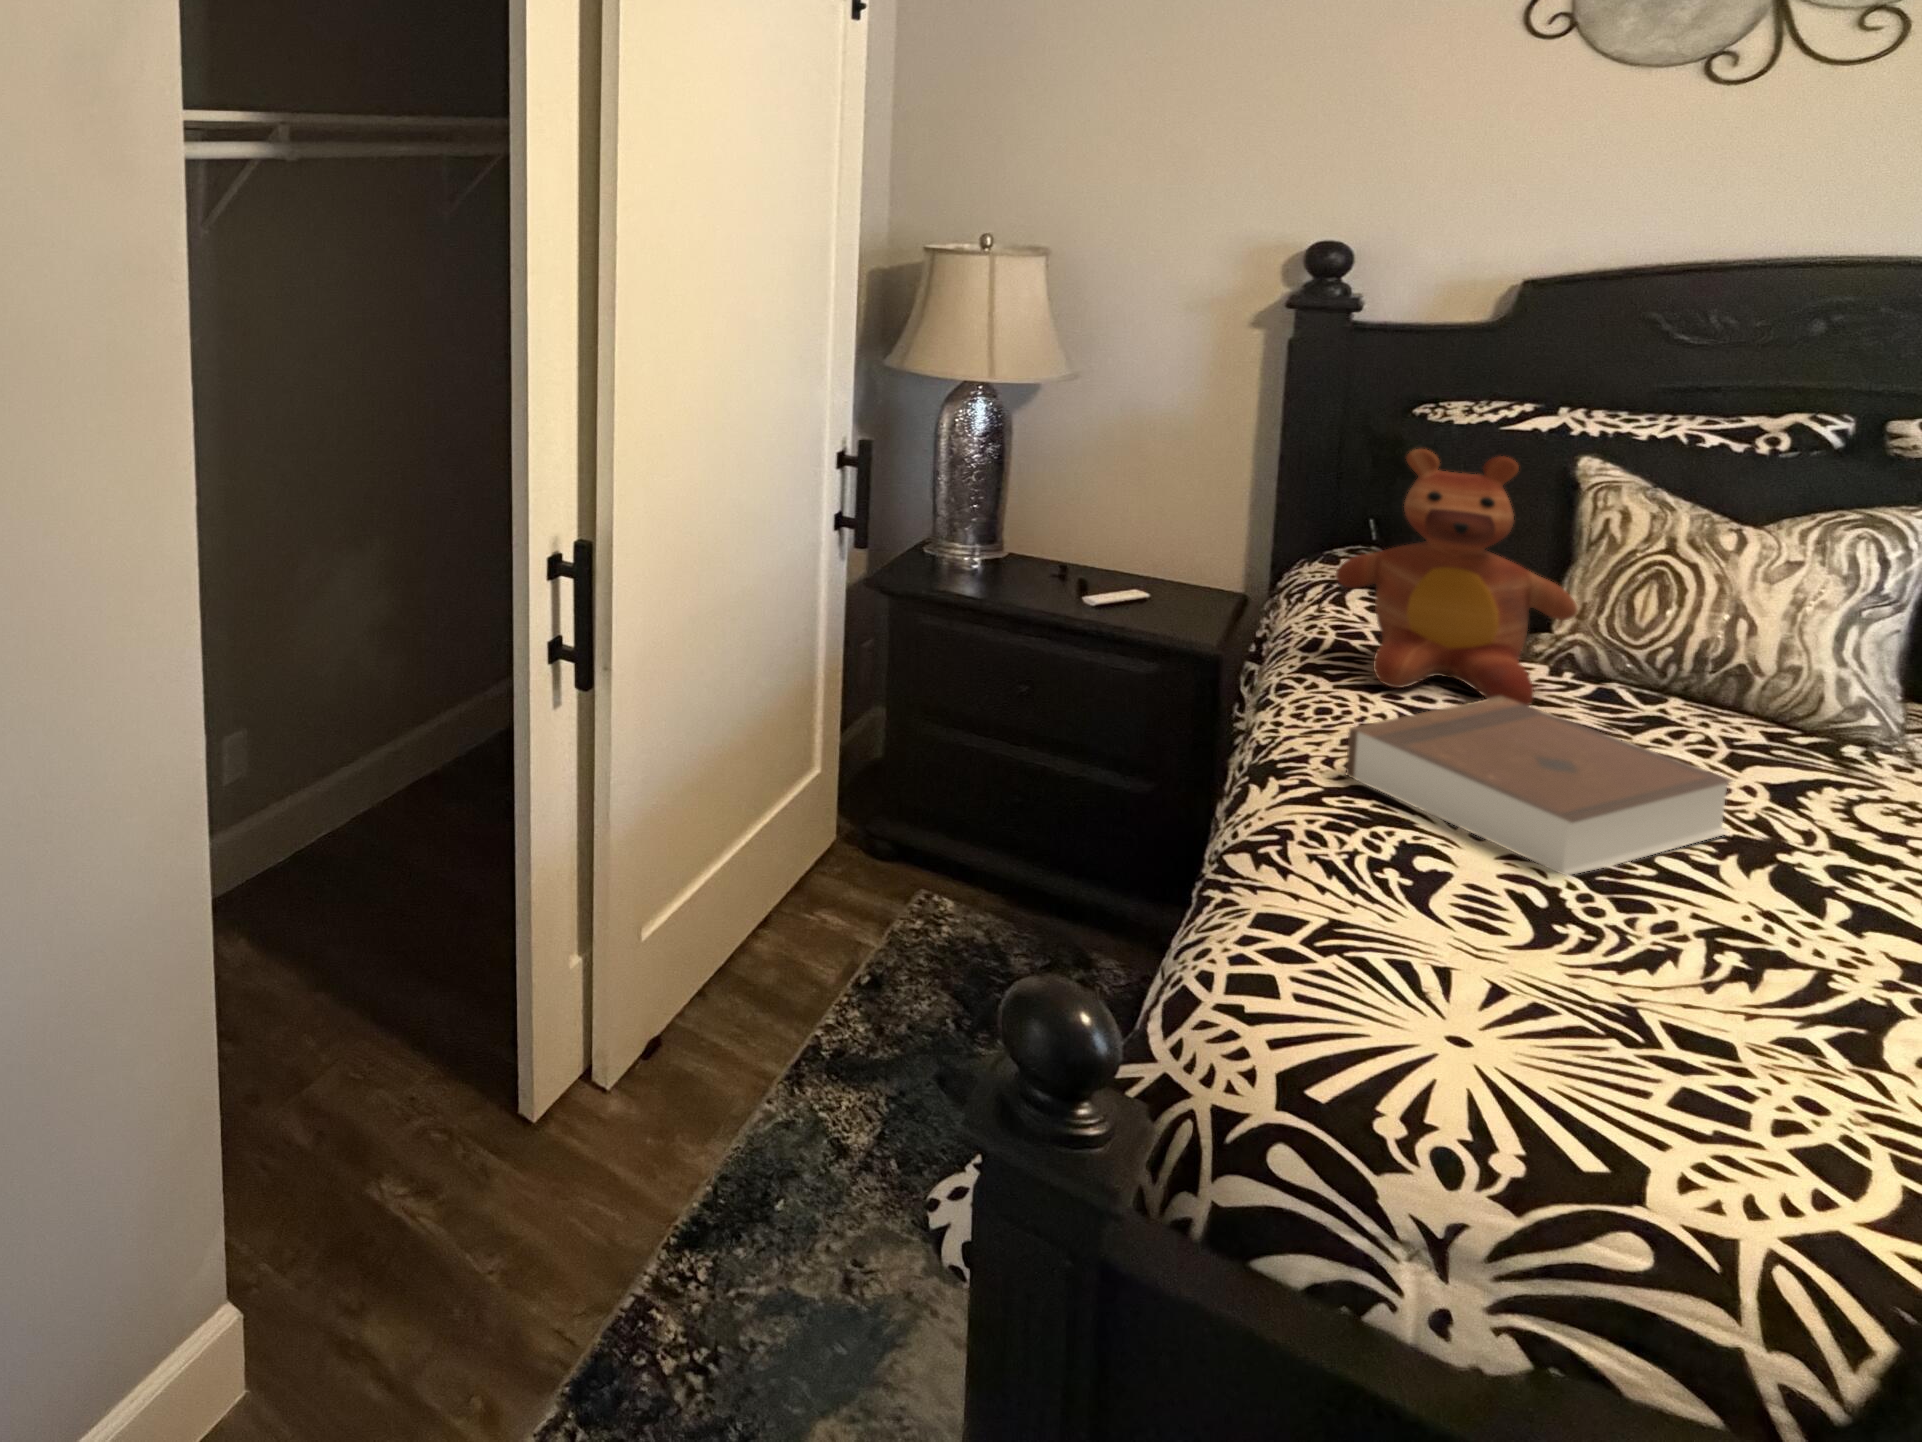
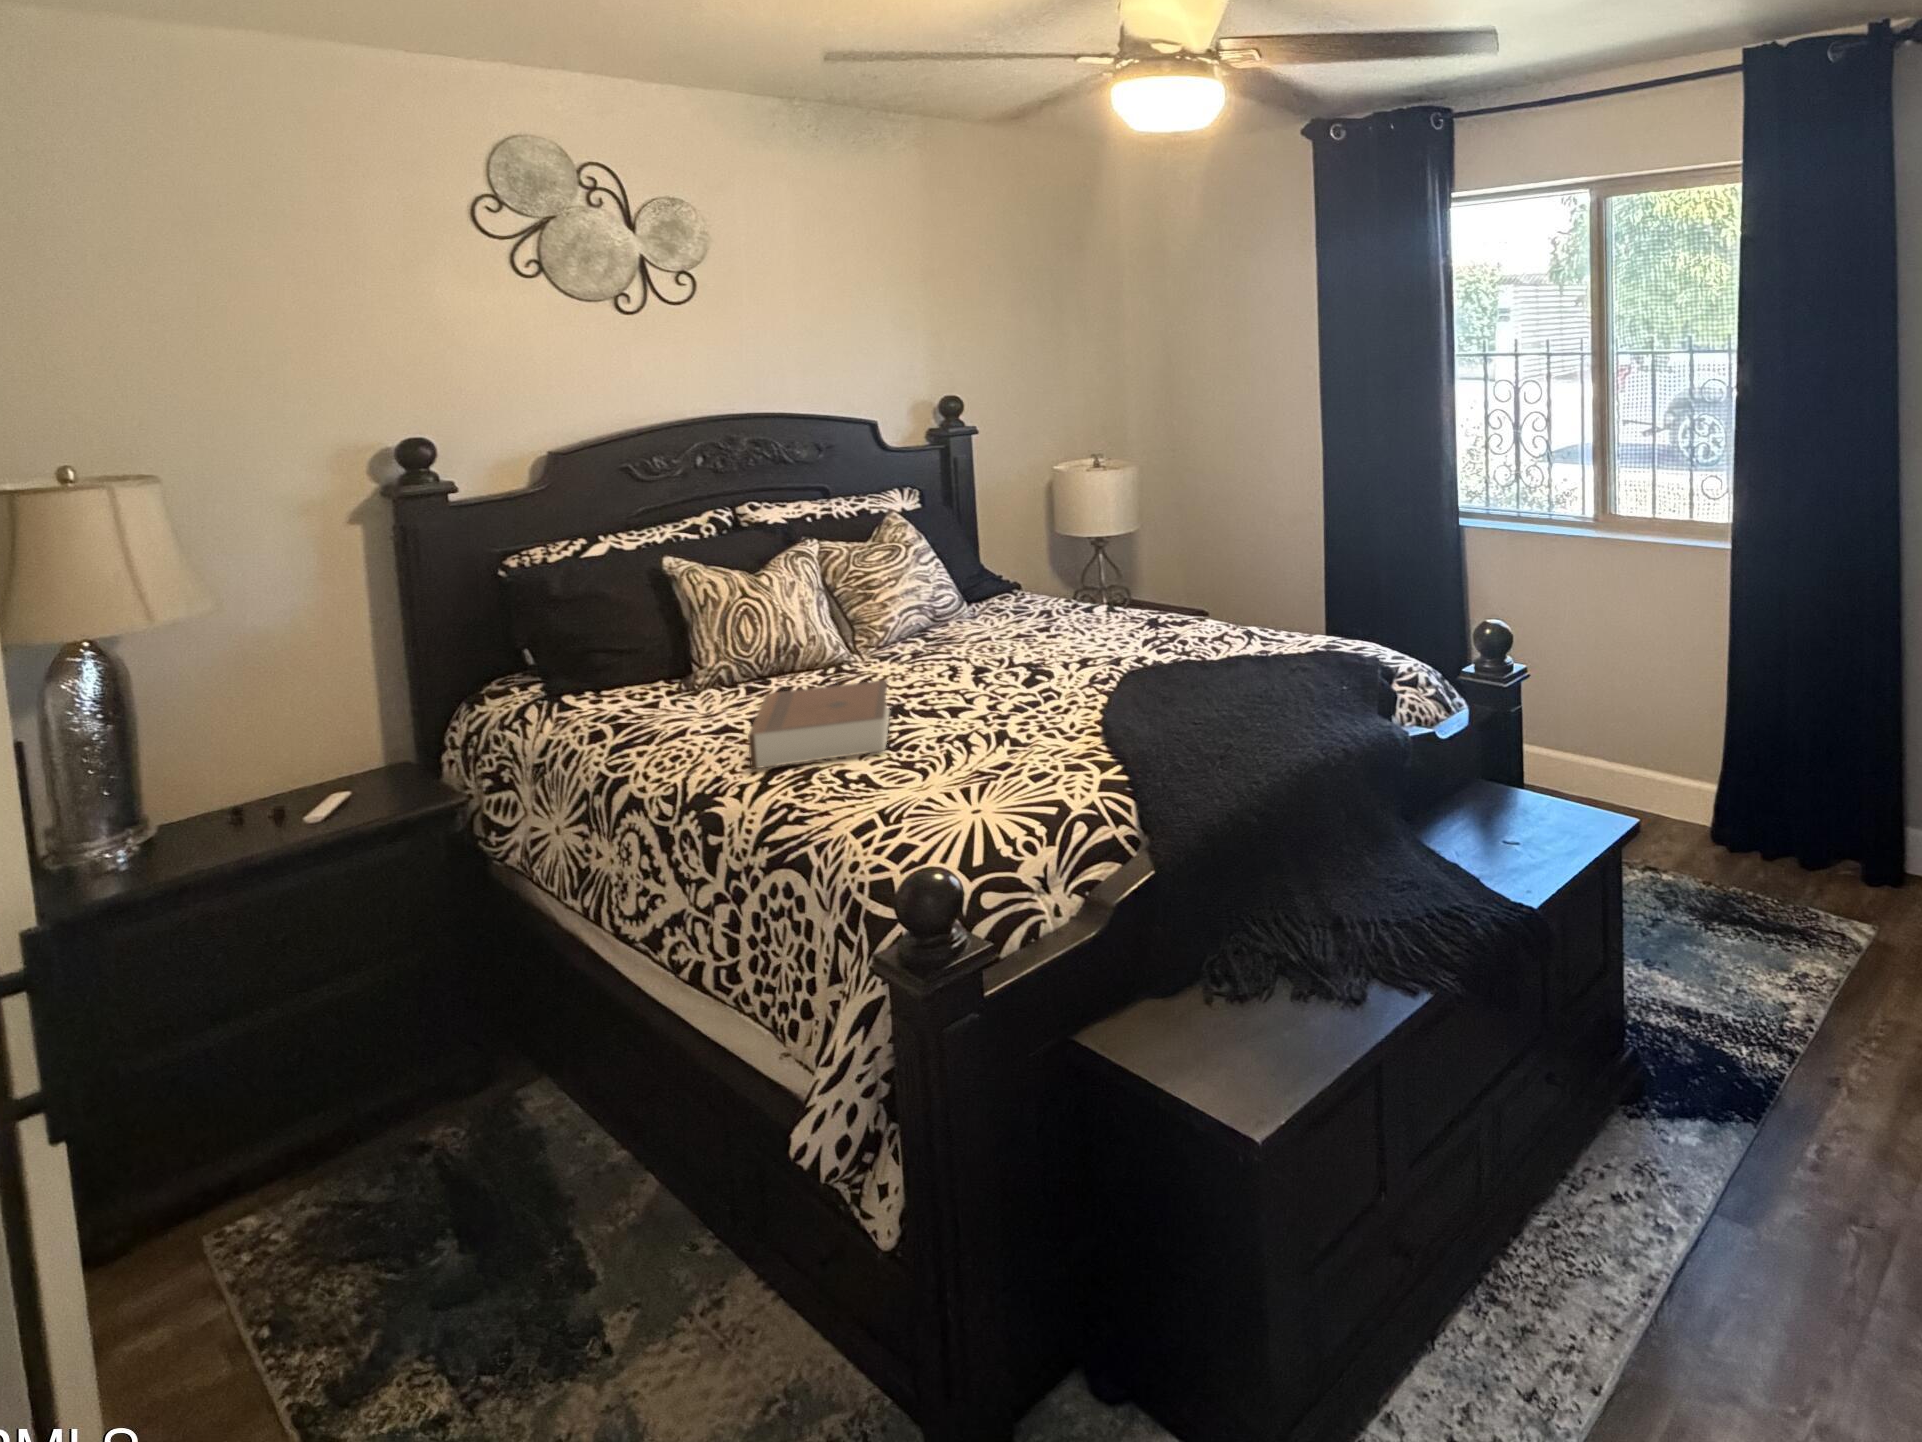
teddy bear: present [1336,449,1578,706] -> none [608,552,754,729]

